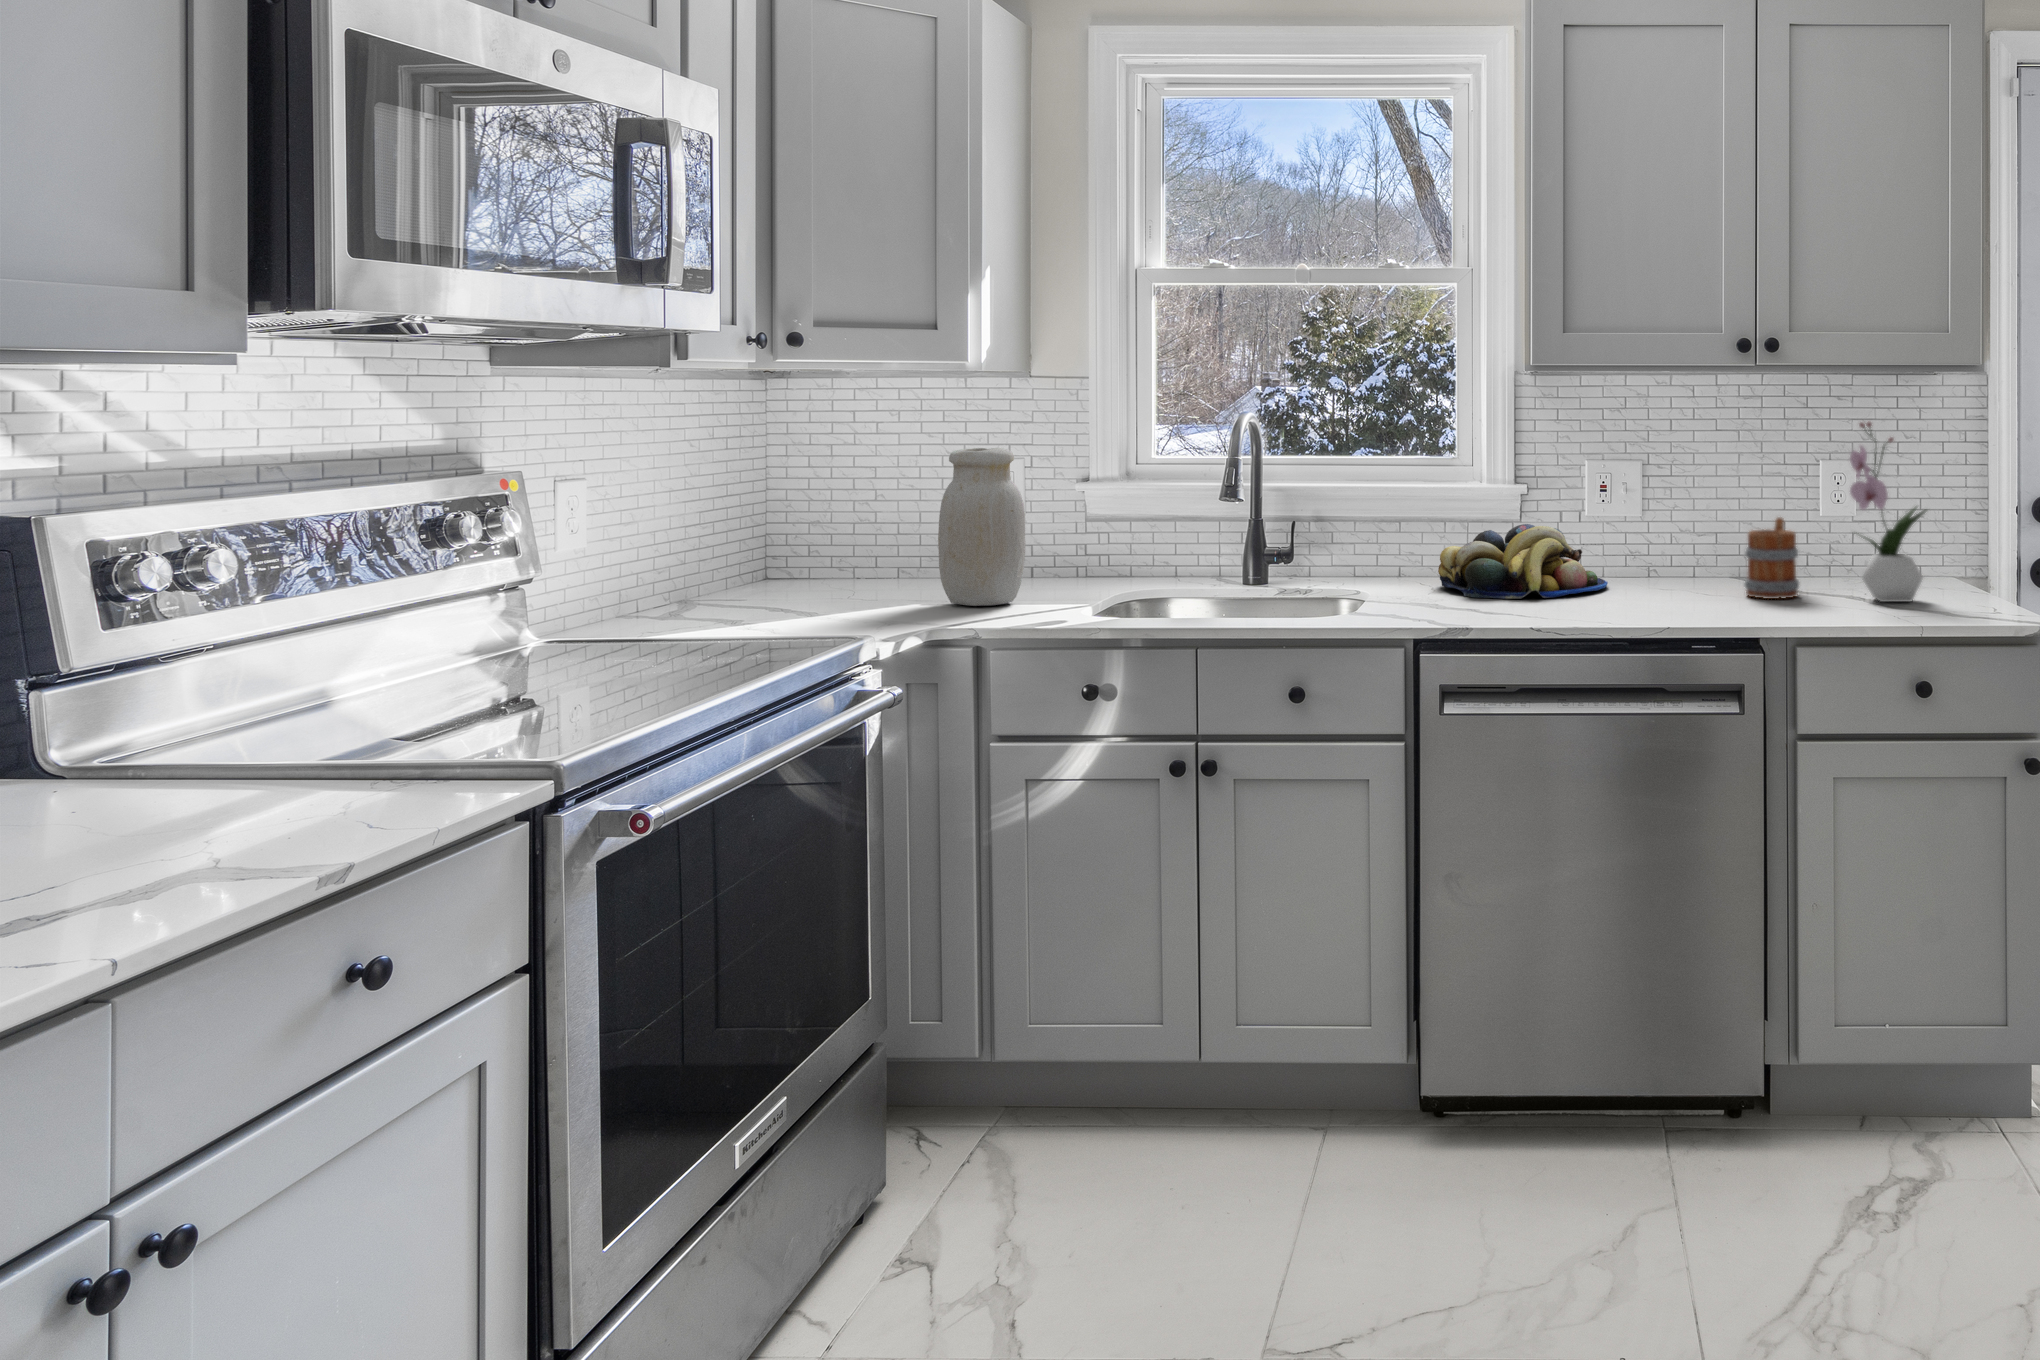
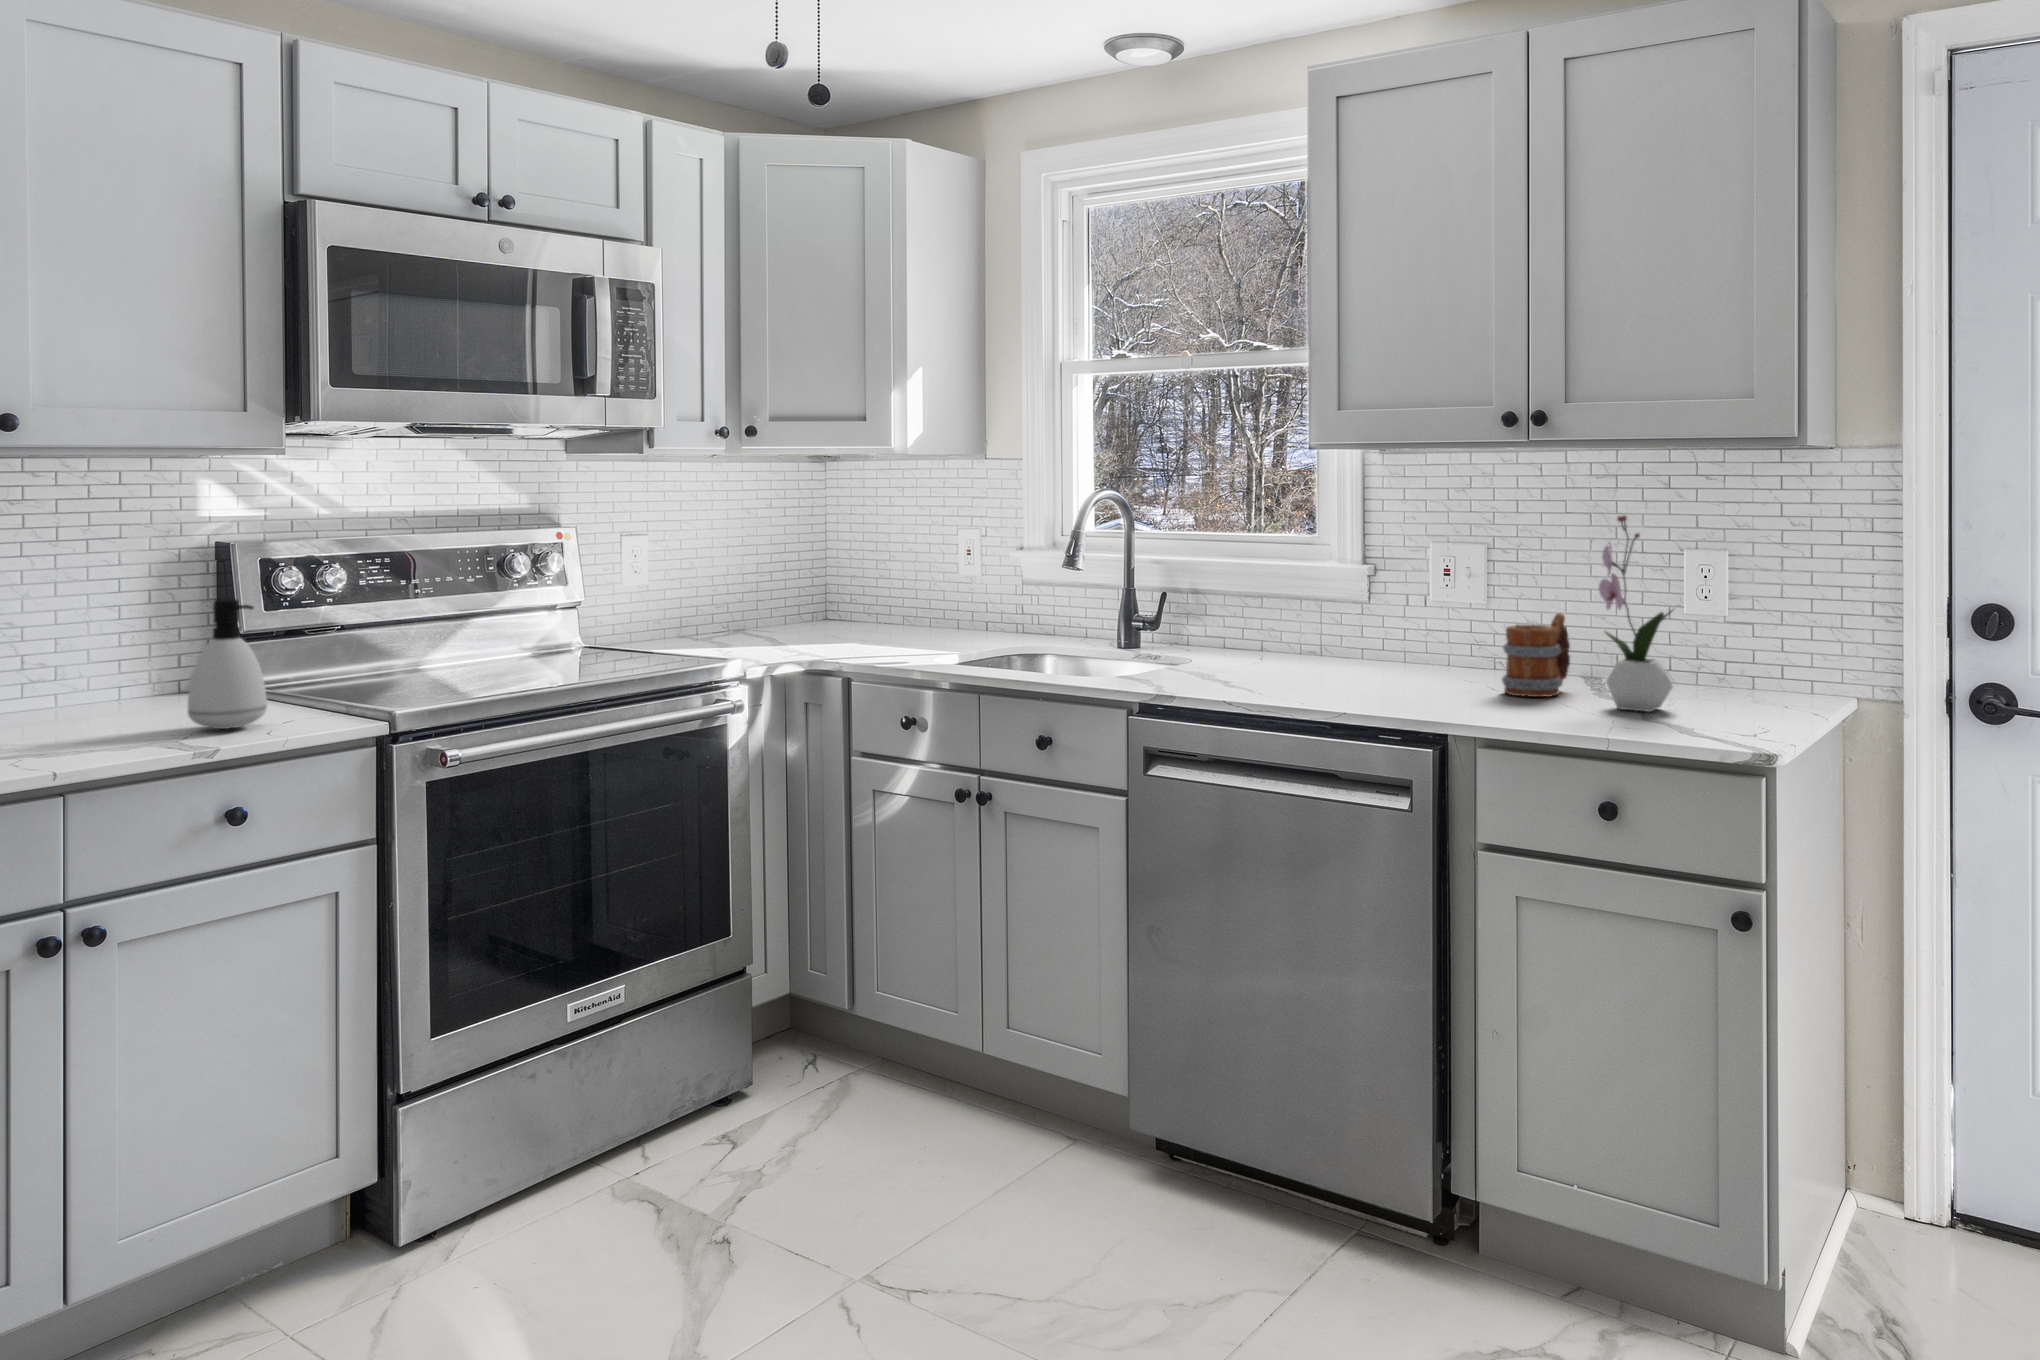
jar: present [938,448,1025,606] -> none [859,519,924,646]
fruit bowl: present [1438,524,1608,599] -> none [1251,606,1413,677]
soap dispenser: none [185,596,342,827] -> present [188,598,267,729]

